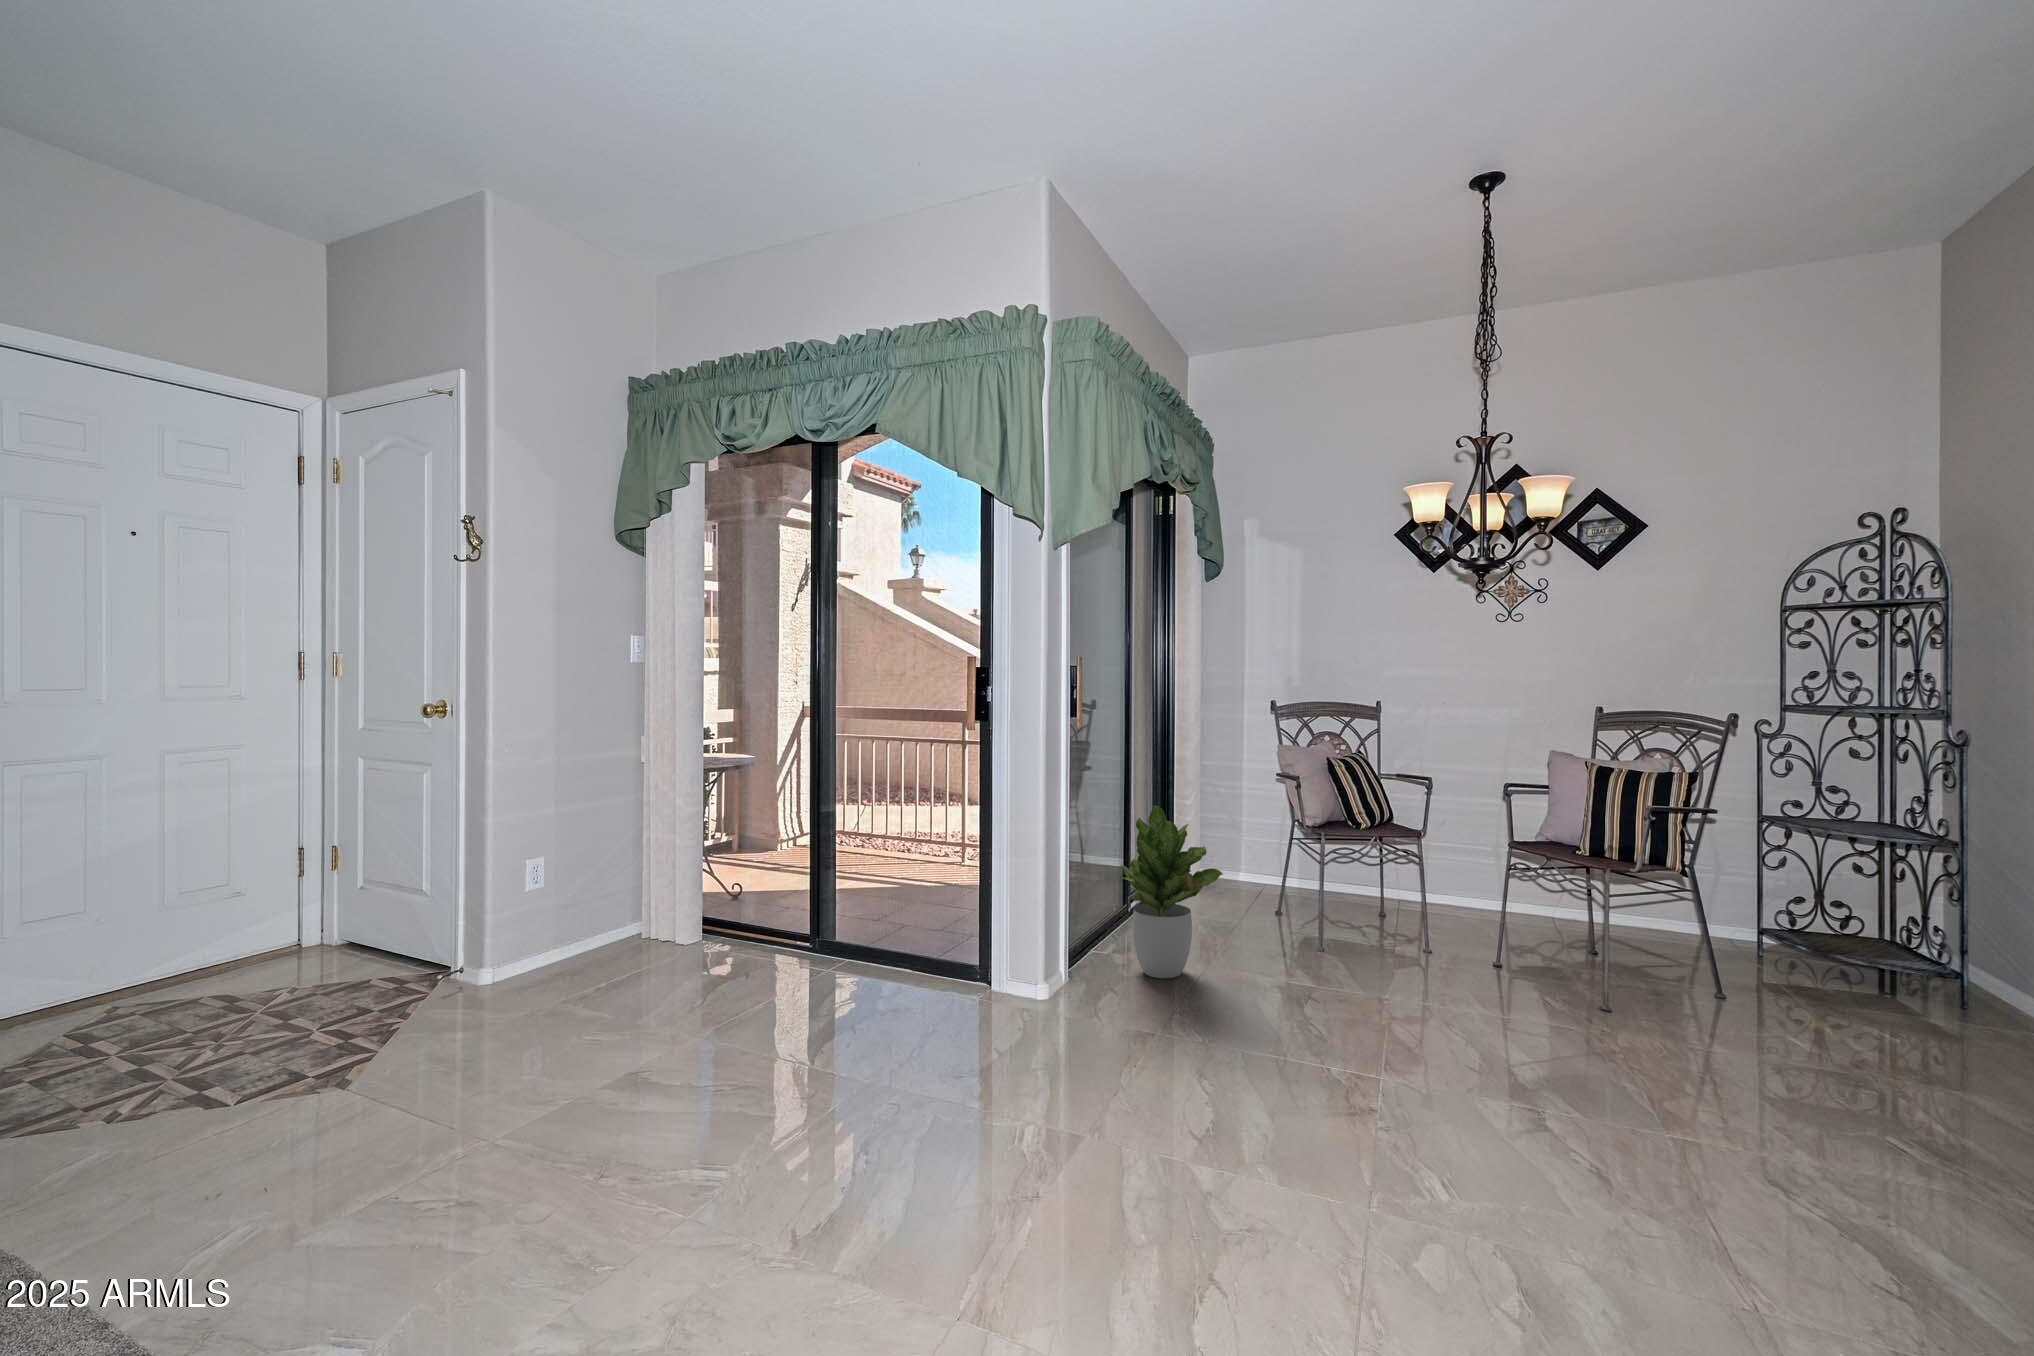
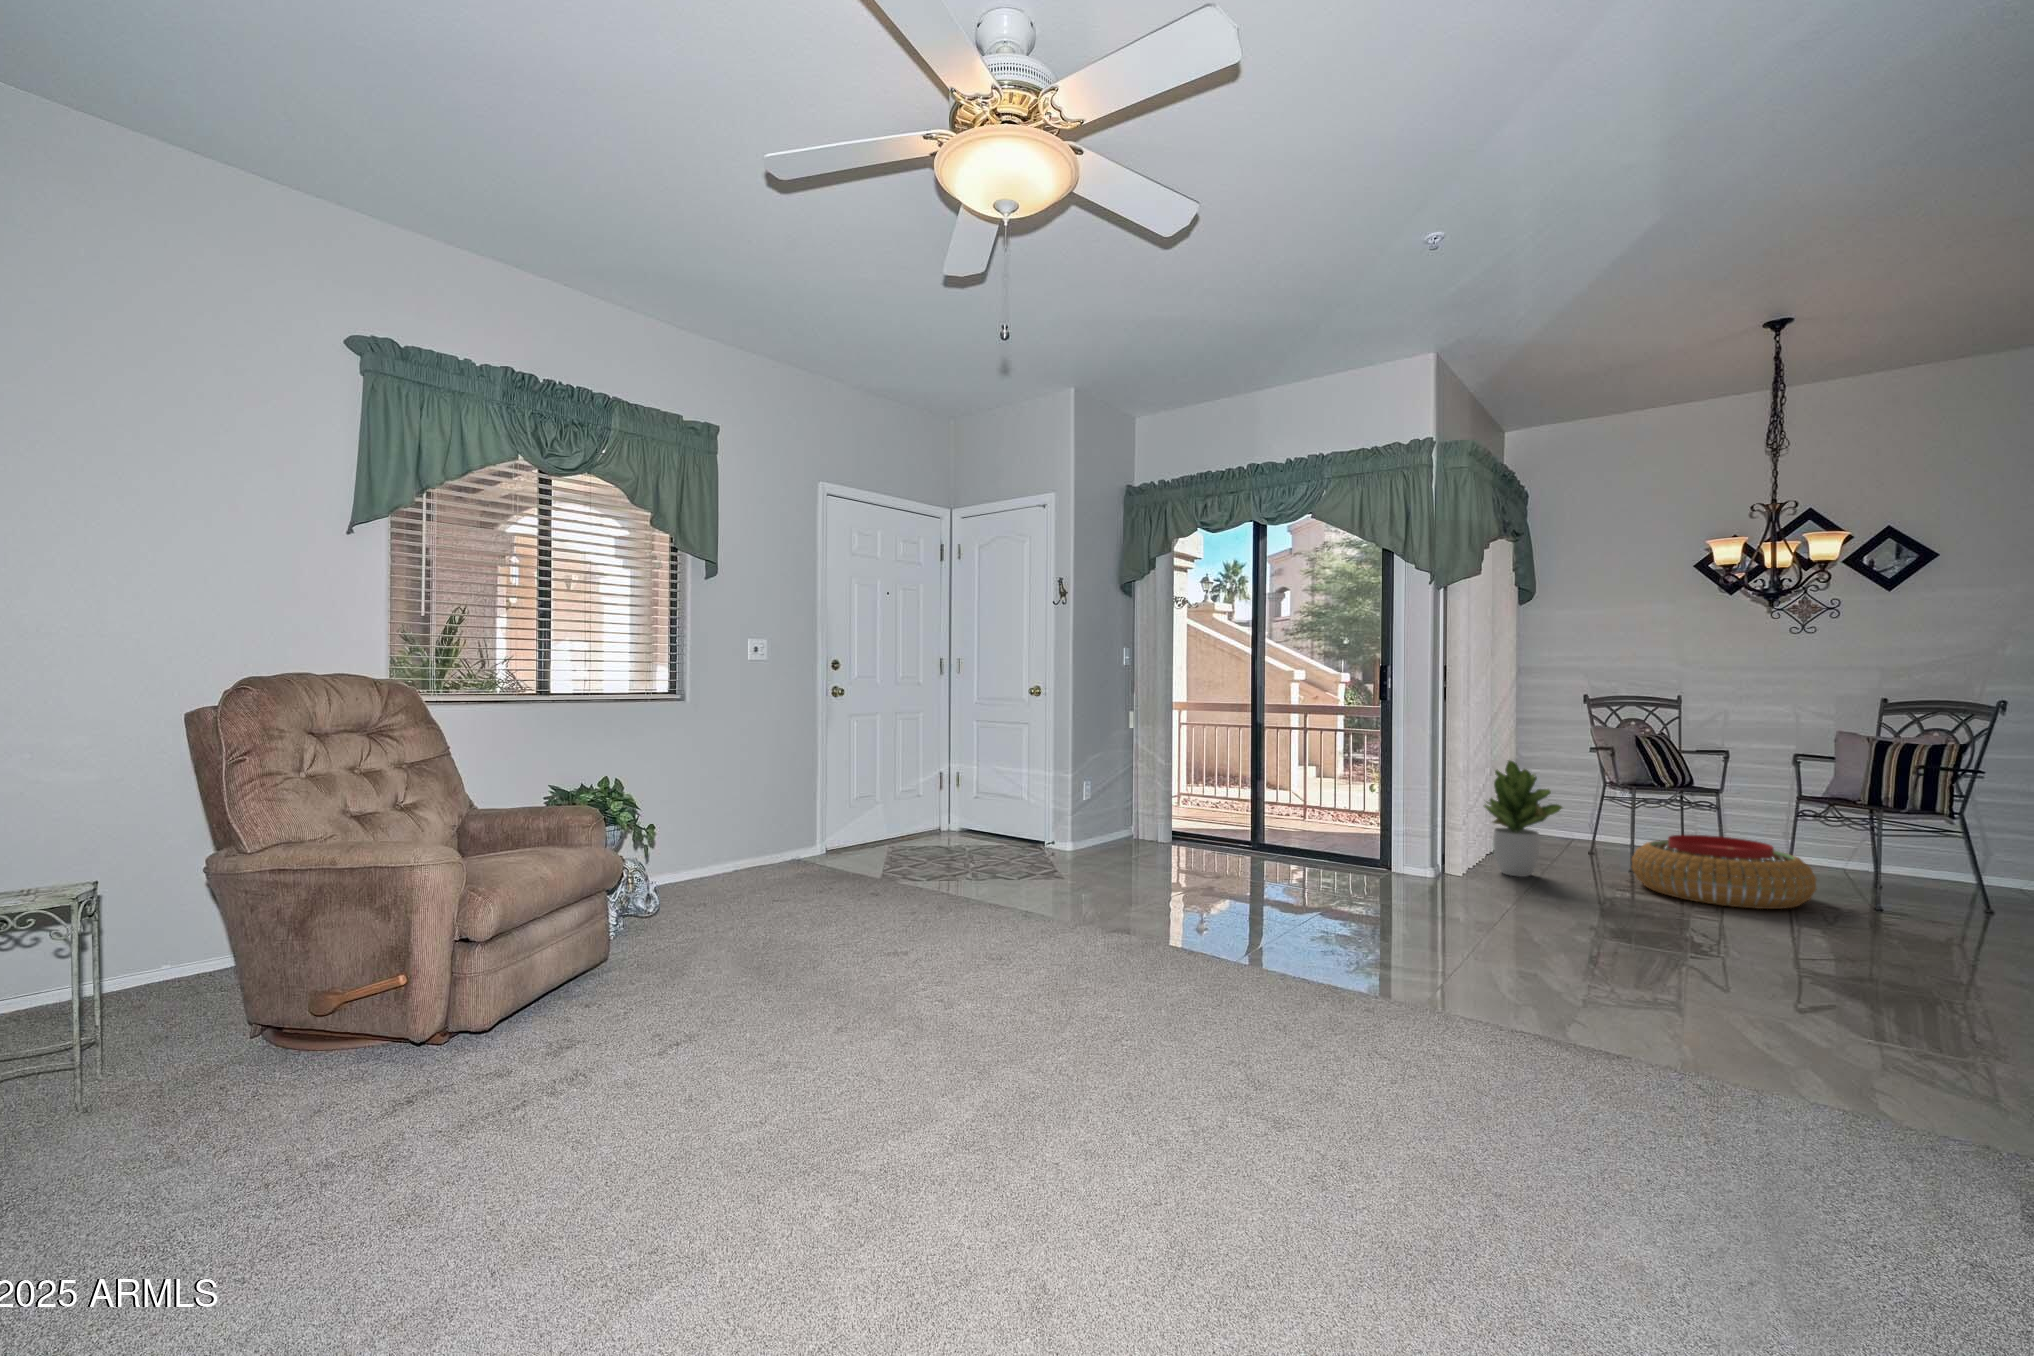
pouf: none [1308,904,1531,1024] -> present [1632,835,1817,909]

